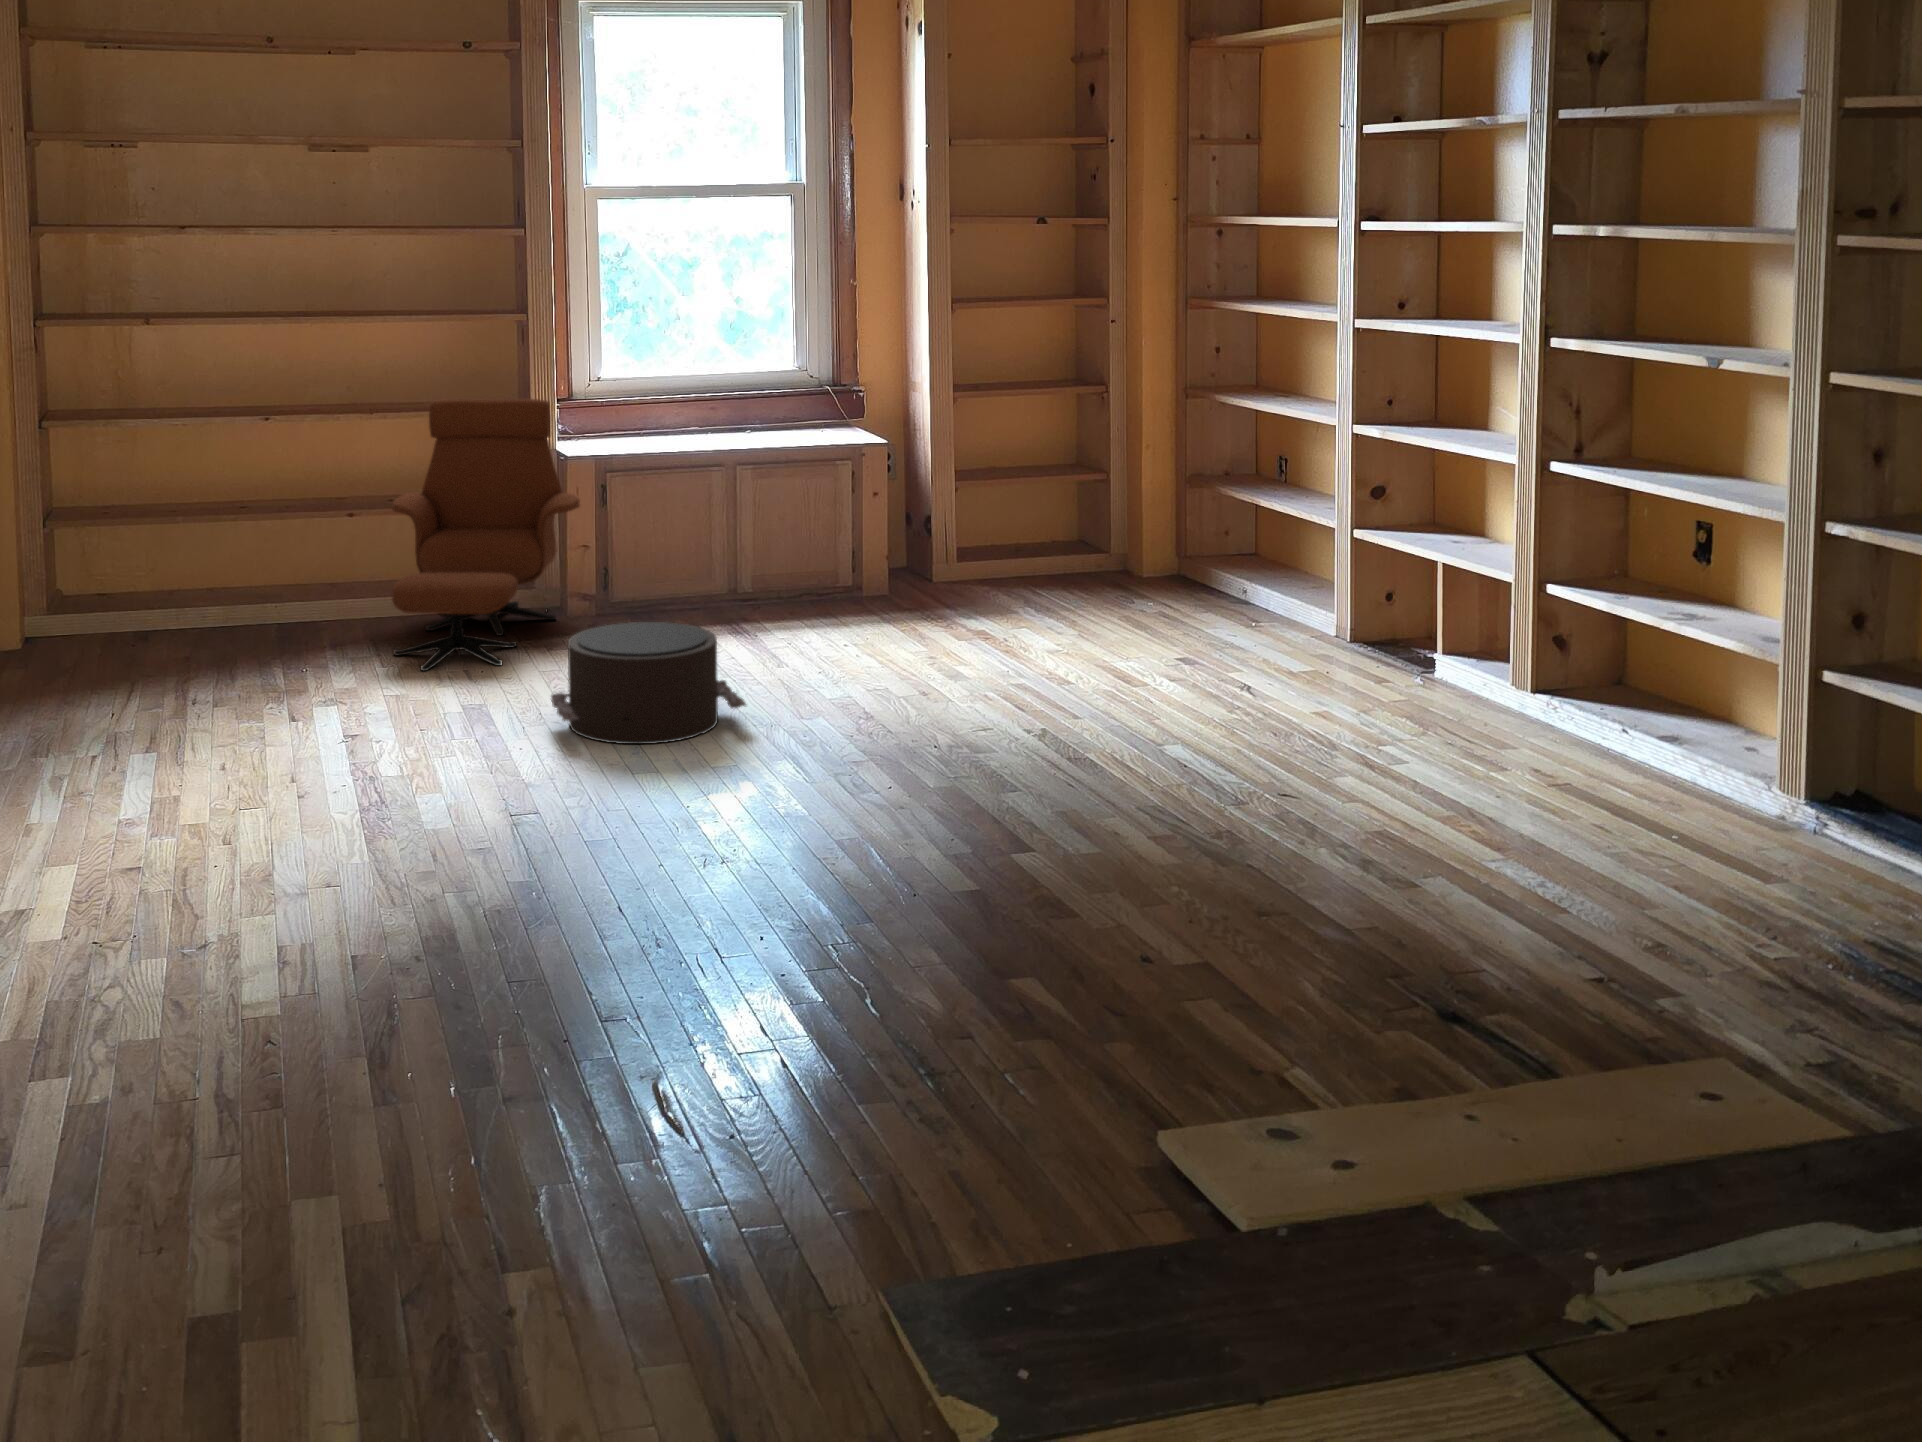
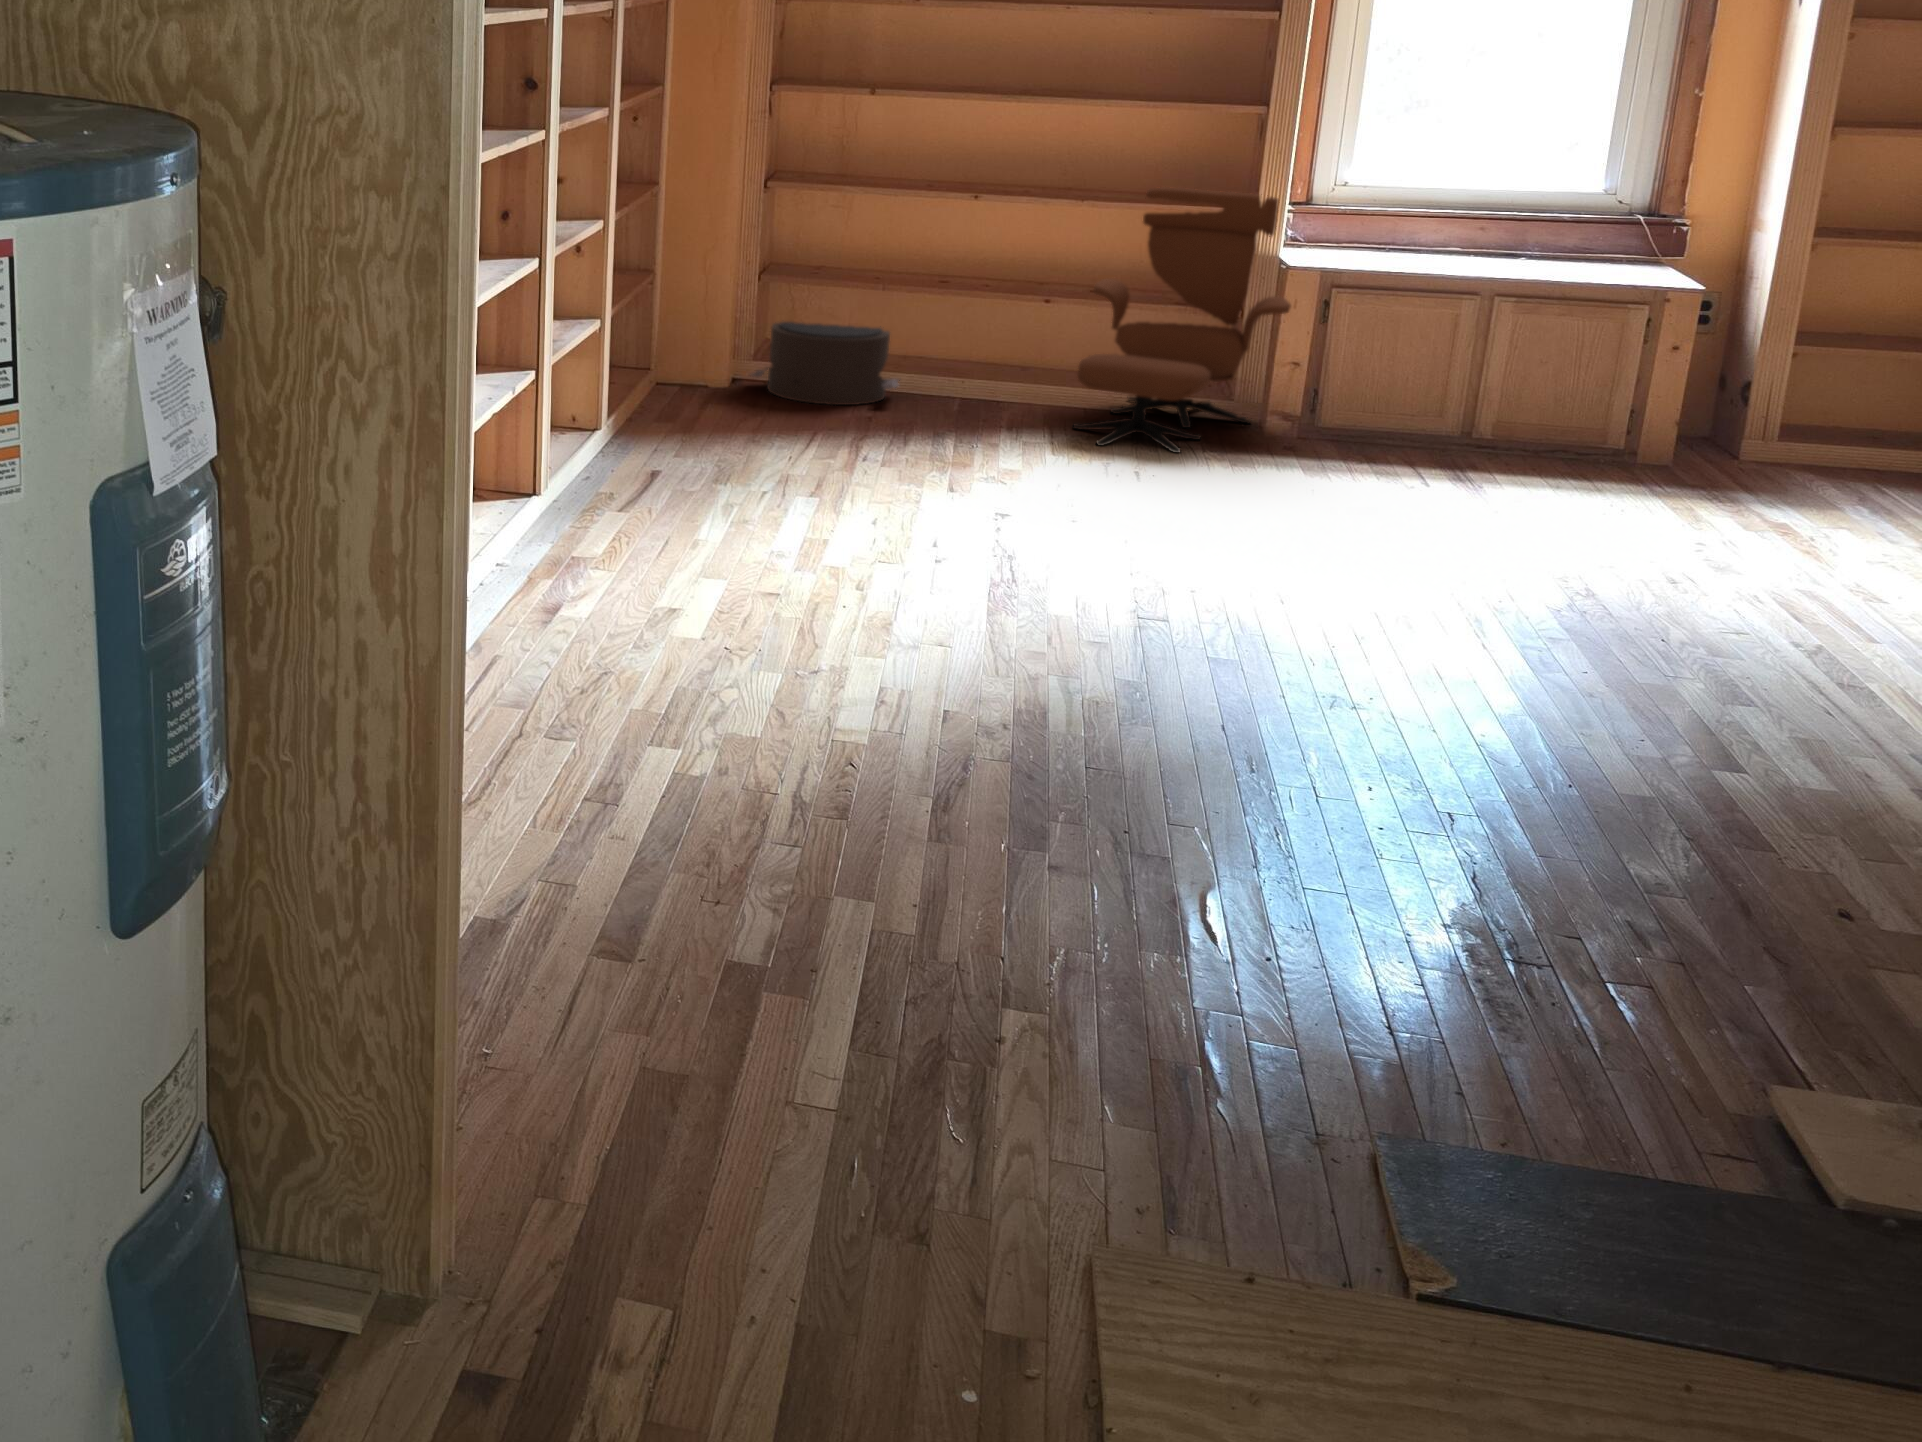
pouf: present [551,622,746,744] -> present [752,322,900,405]

